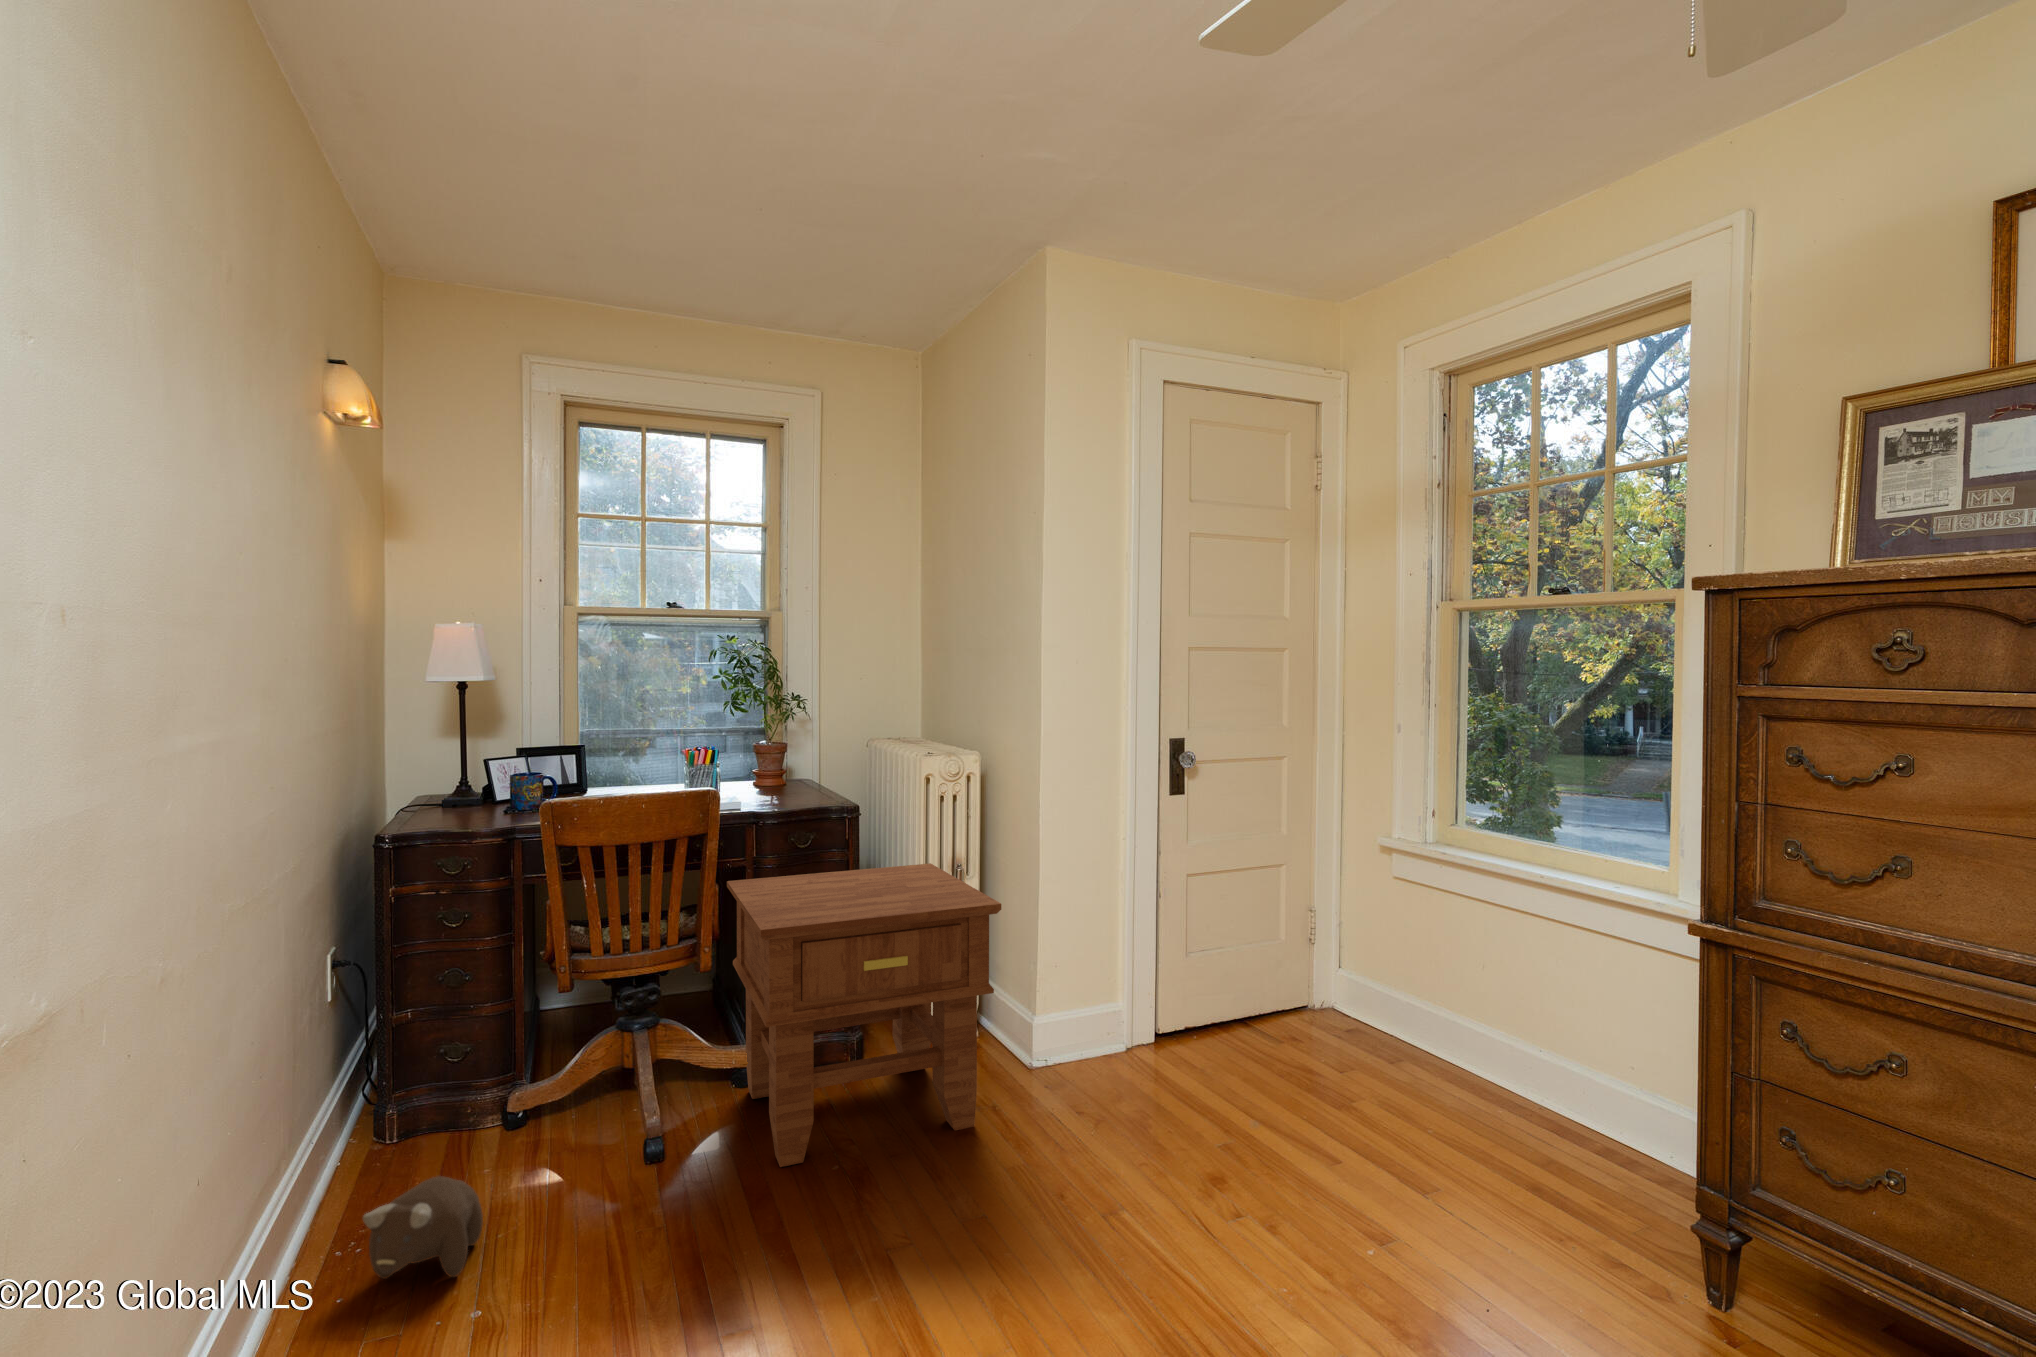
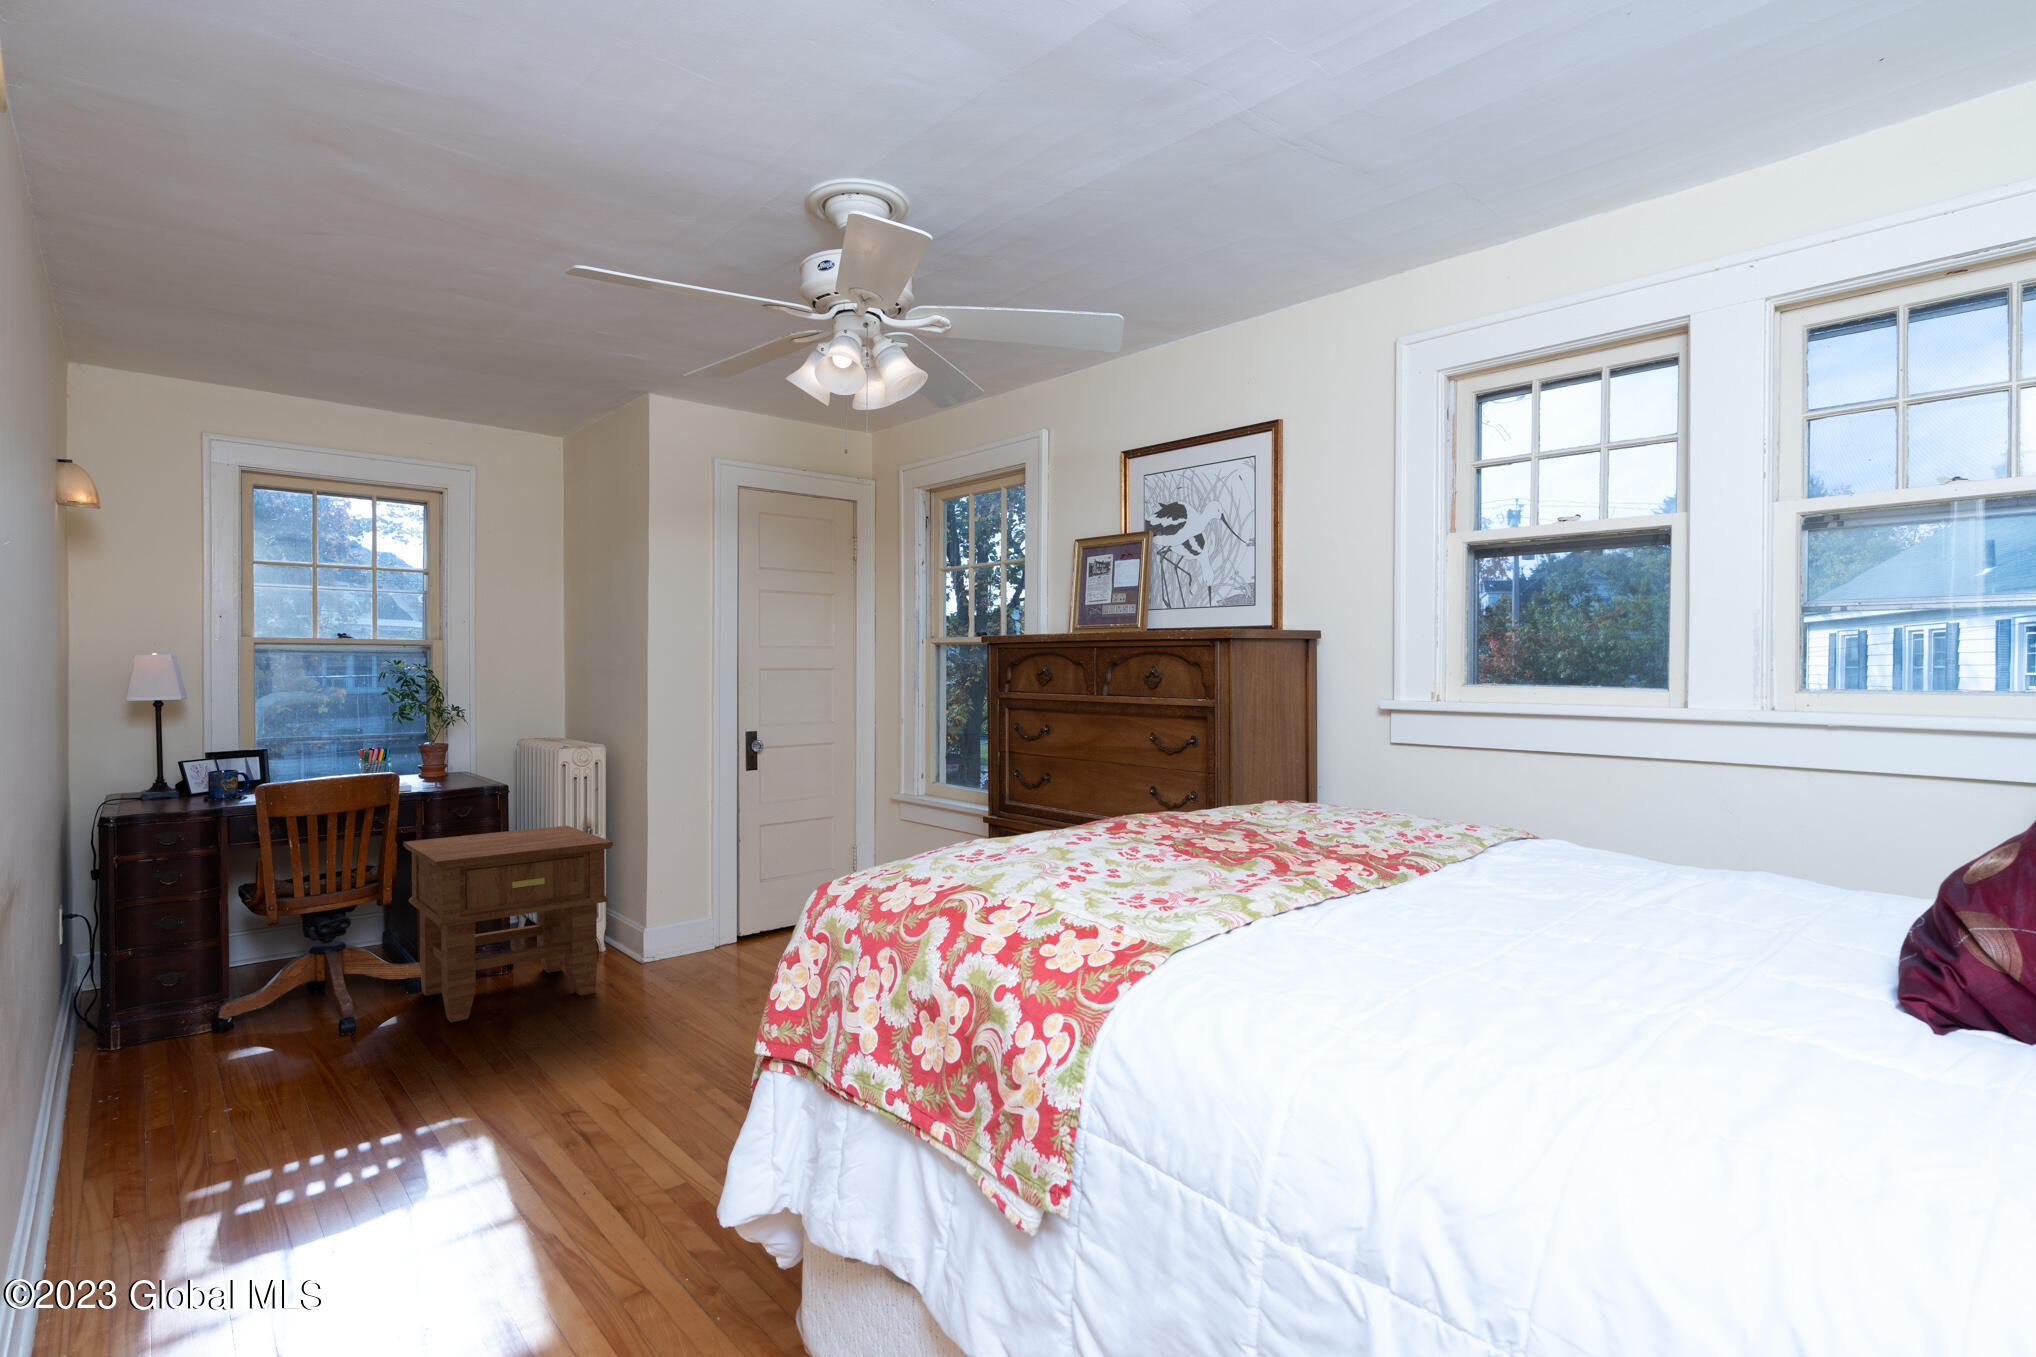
plush toy: present [363,1176,483,1279] -> none [151,1029,231,1094]

